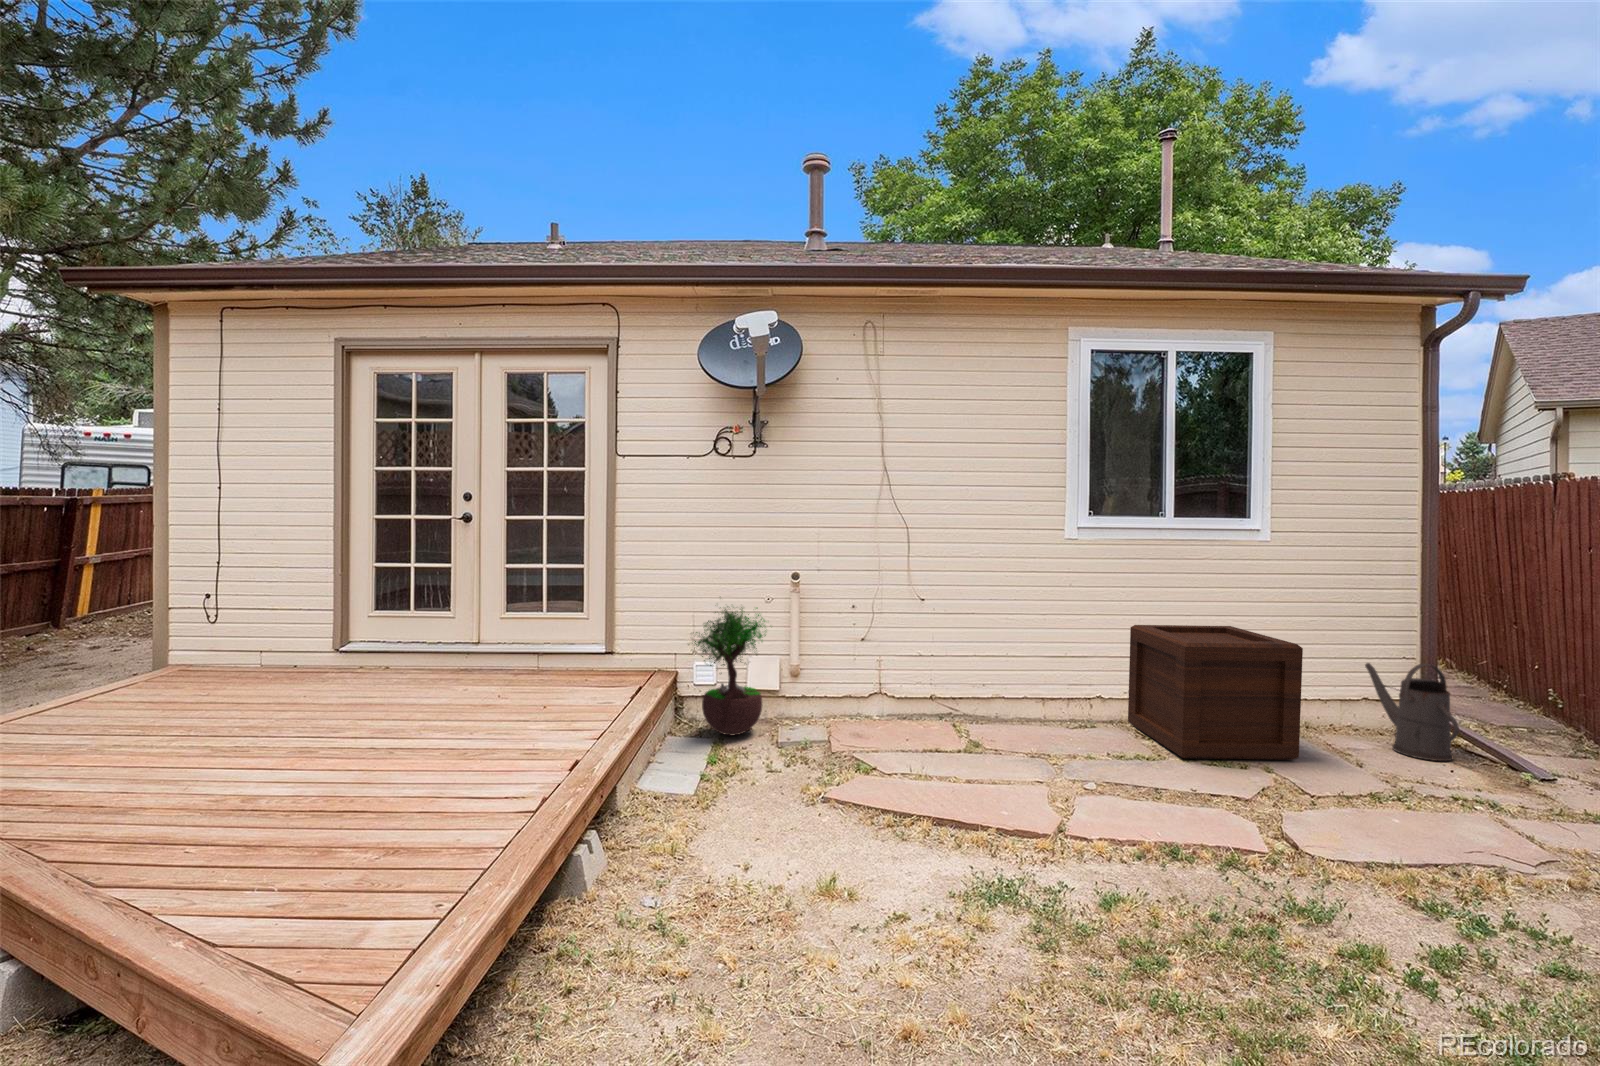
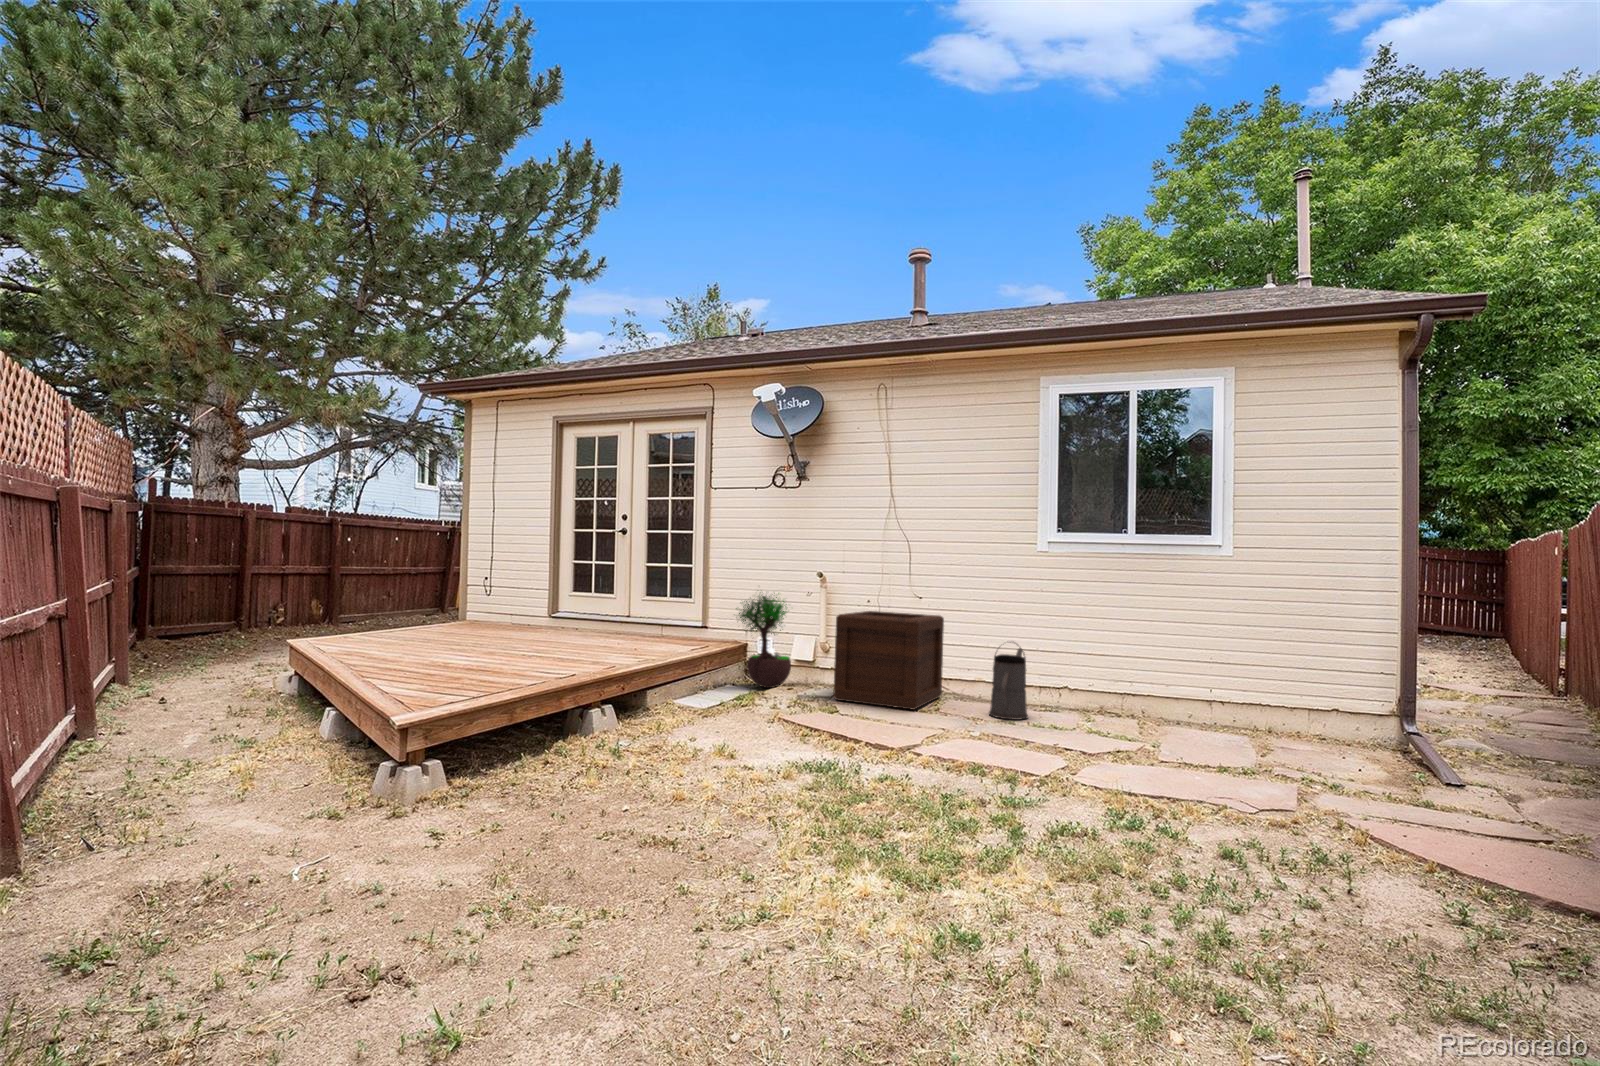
wooden crate: present [1128,625,1303,760] -> present [833,611,944,710]
watering can: present [1365,663,1459,761] -> present [989,642,1028,720]

